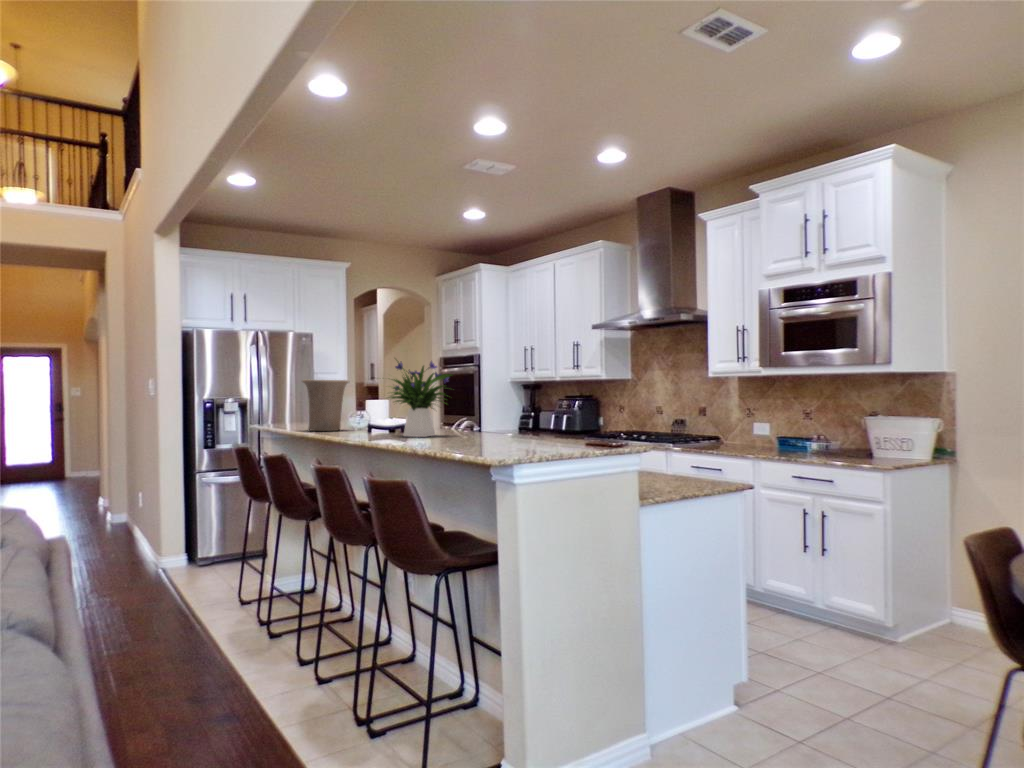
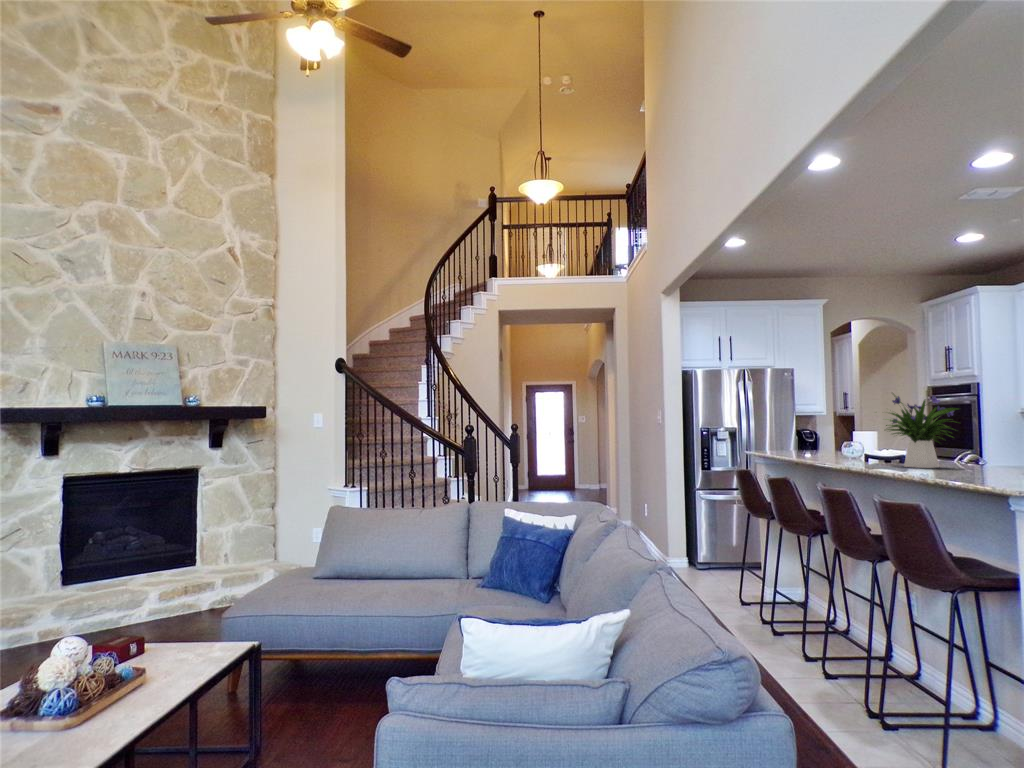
vase: present [302,379,349,431] -> none [795,412,840,459]

